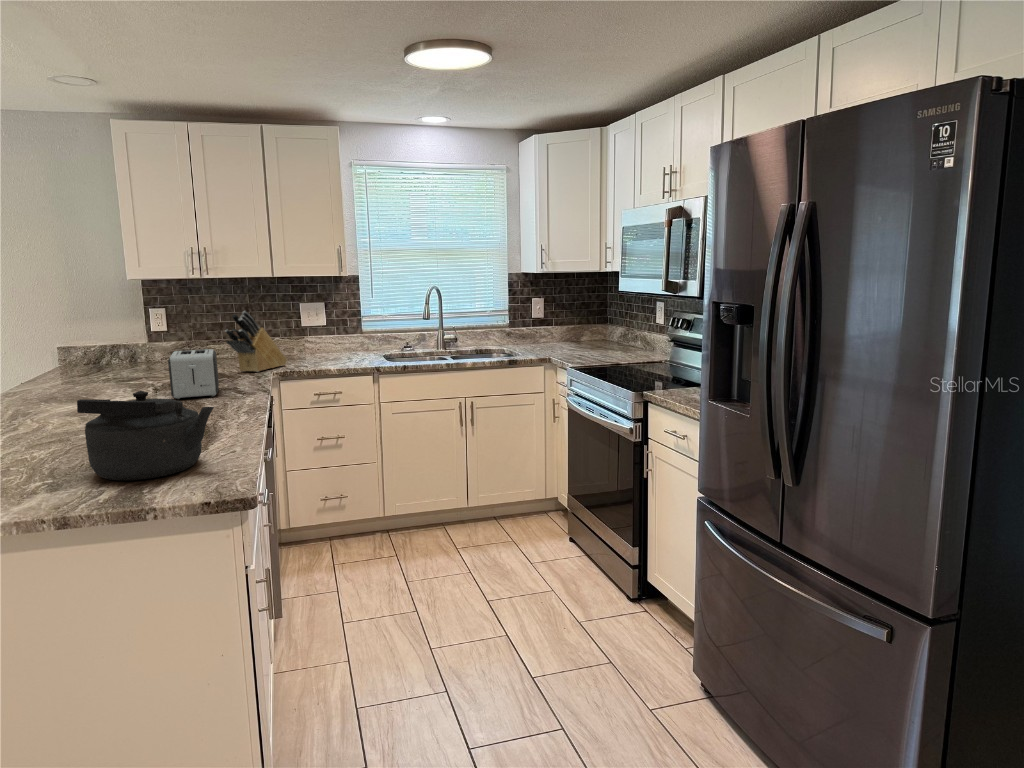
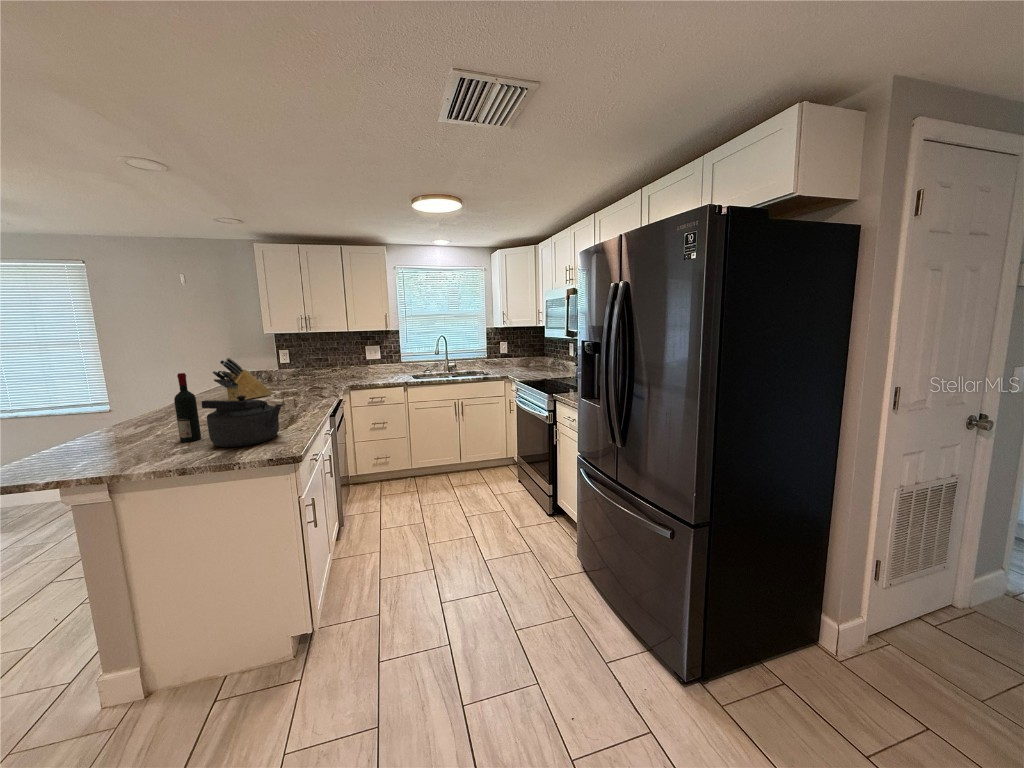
knife block: present [225,311,287,372] -> present [212,358,271,401]
toaster: present [168,349,219,399] -> none [278,372,311,401]
wine bottle: none [24,351,67,470] -> present [174,373,201,442]

